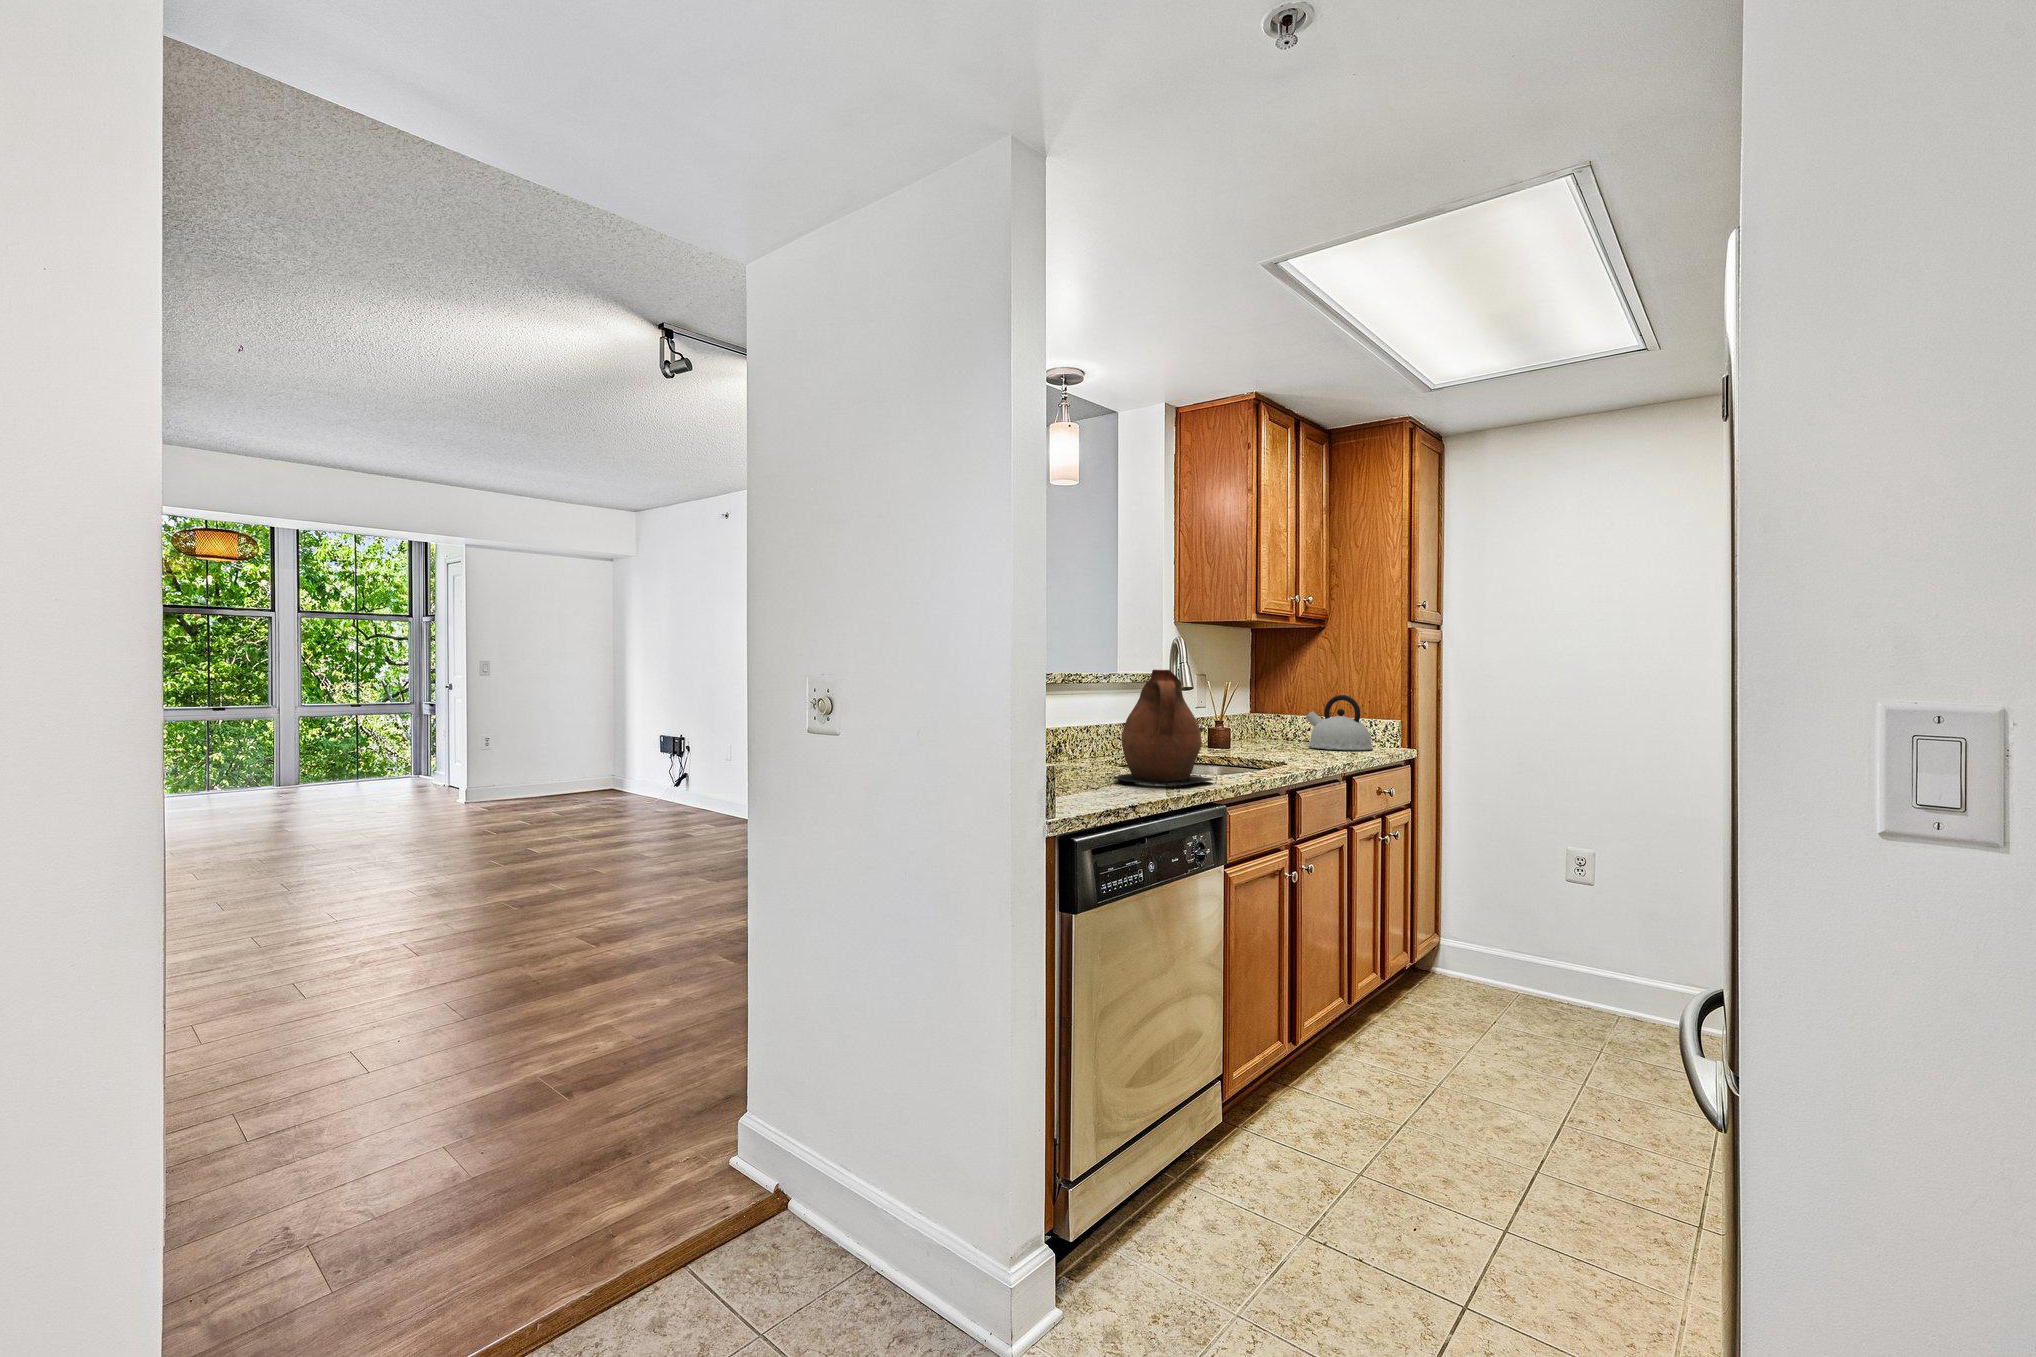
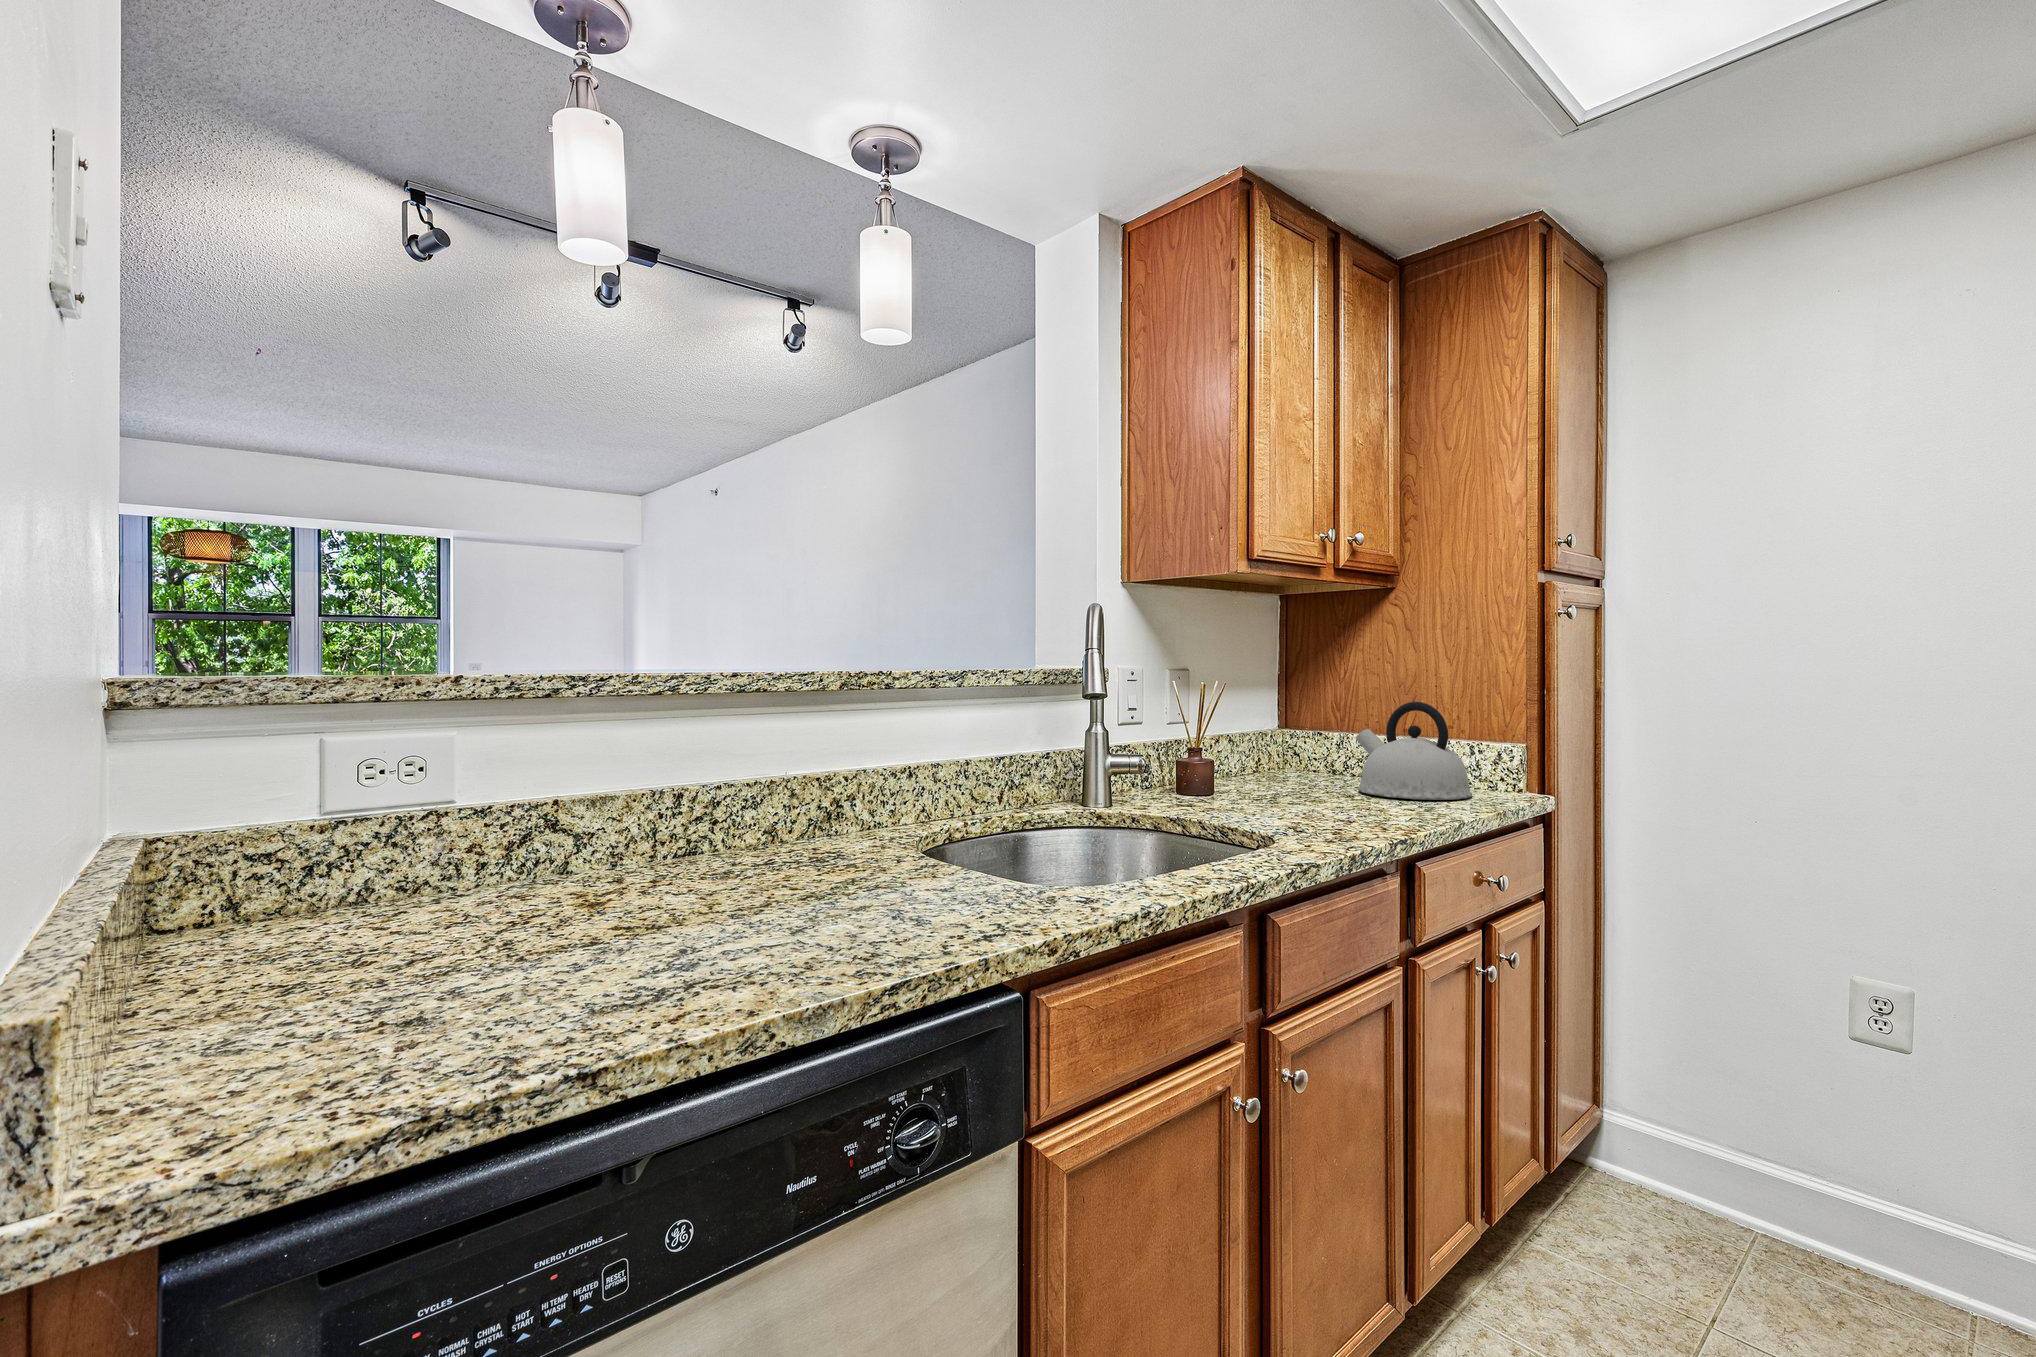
ceramic pitcher: present [1109,670,1213,785] -> none [744,664,998,959]

